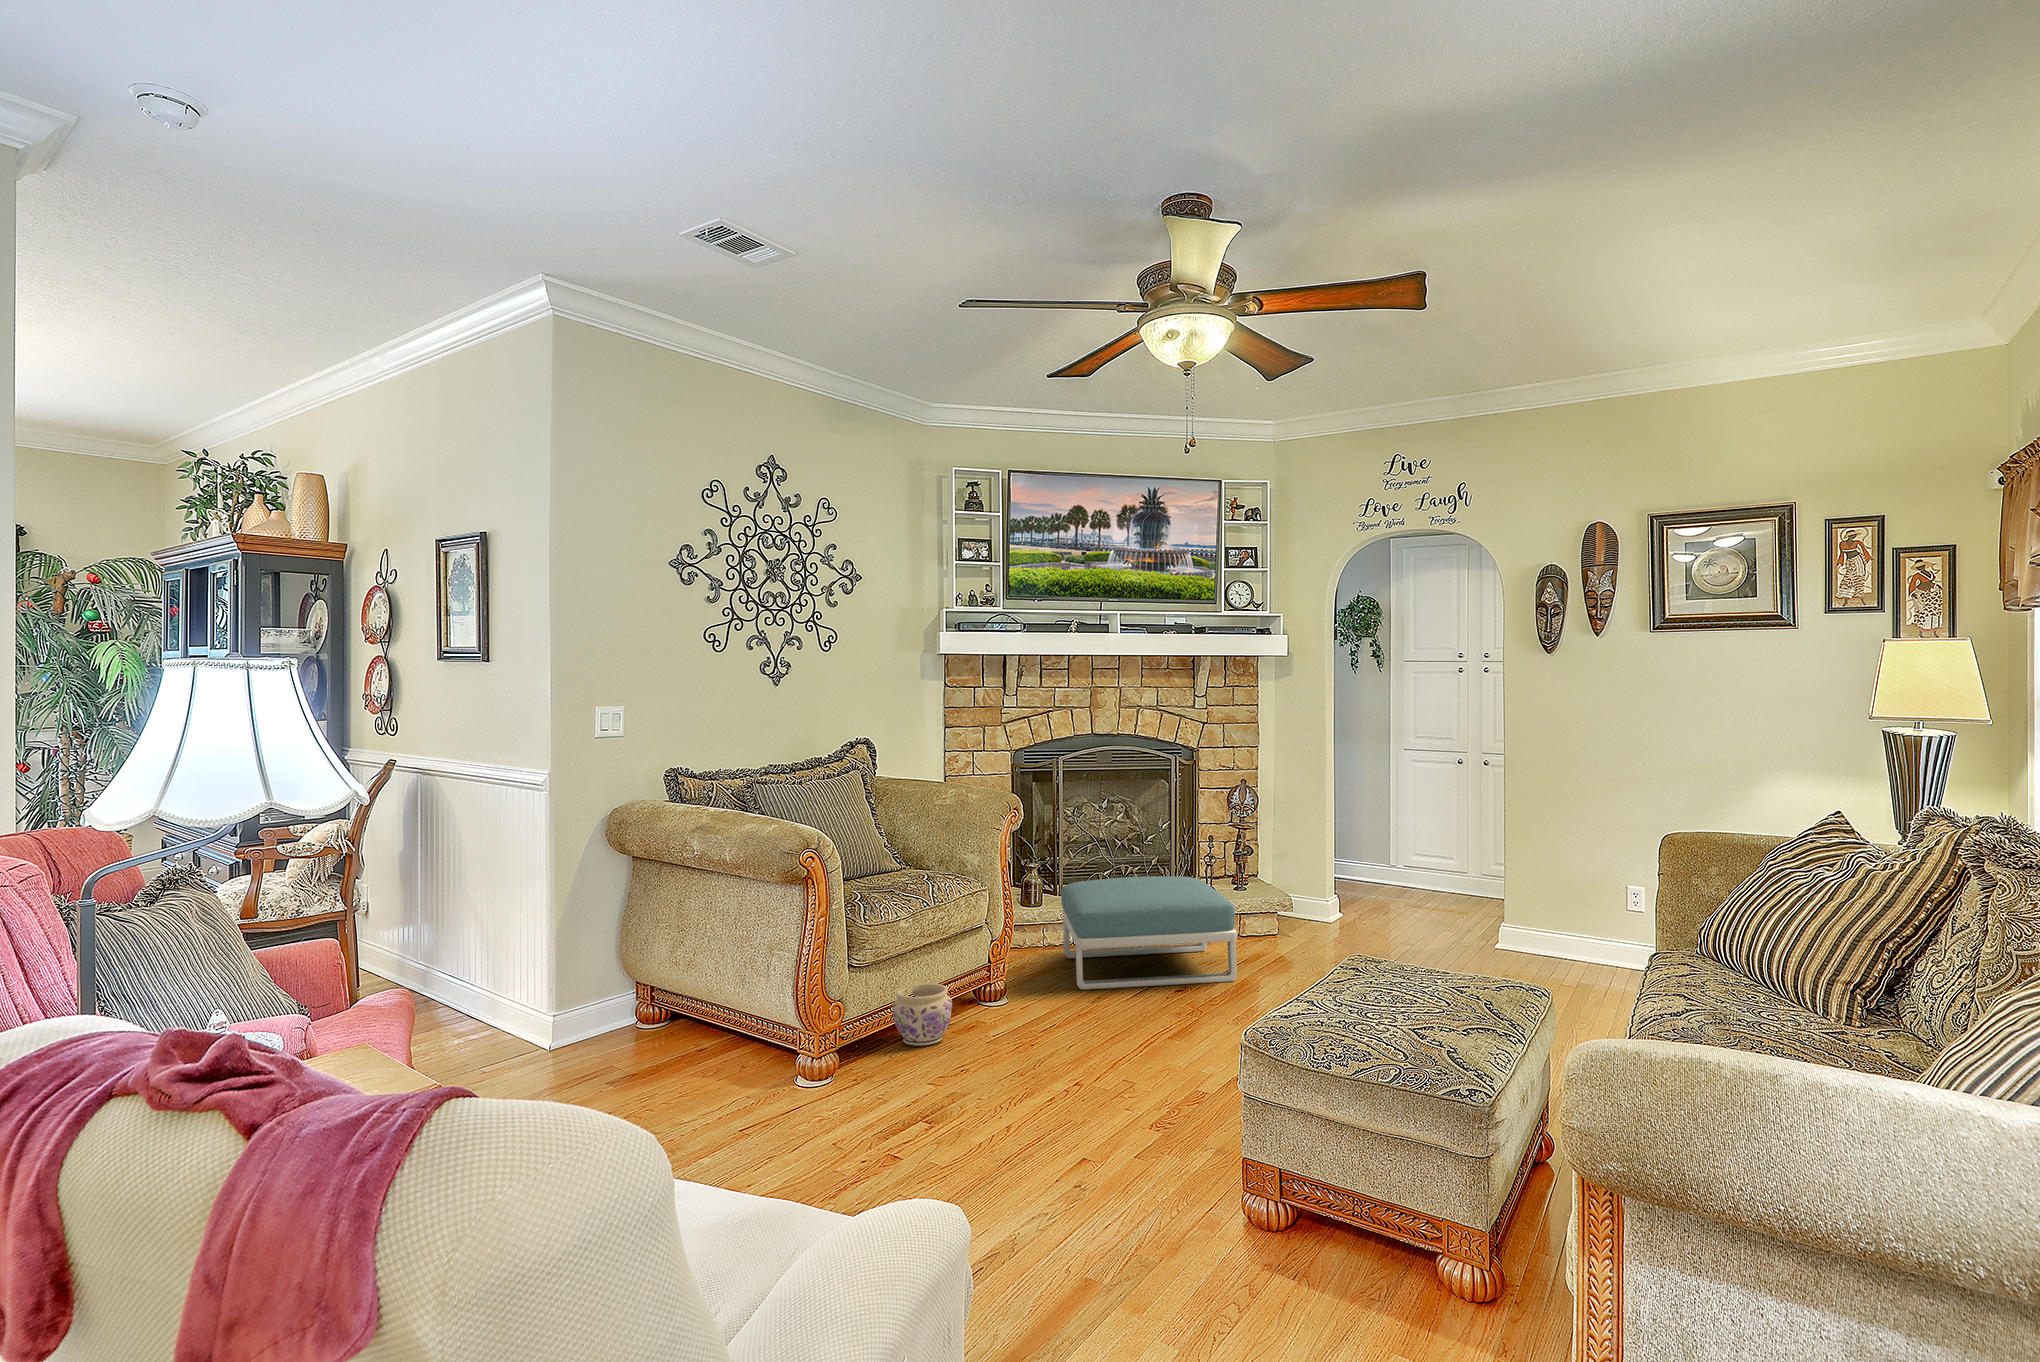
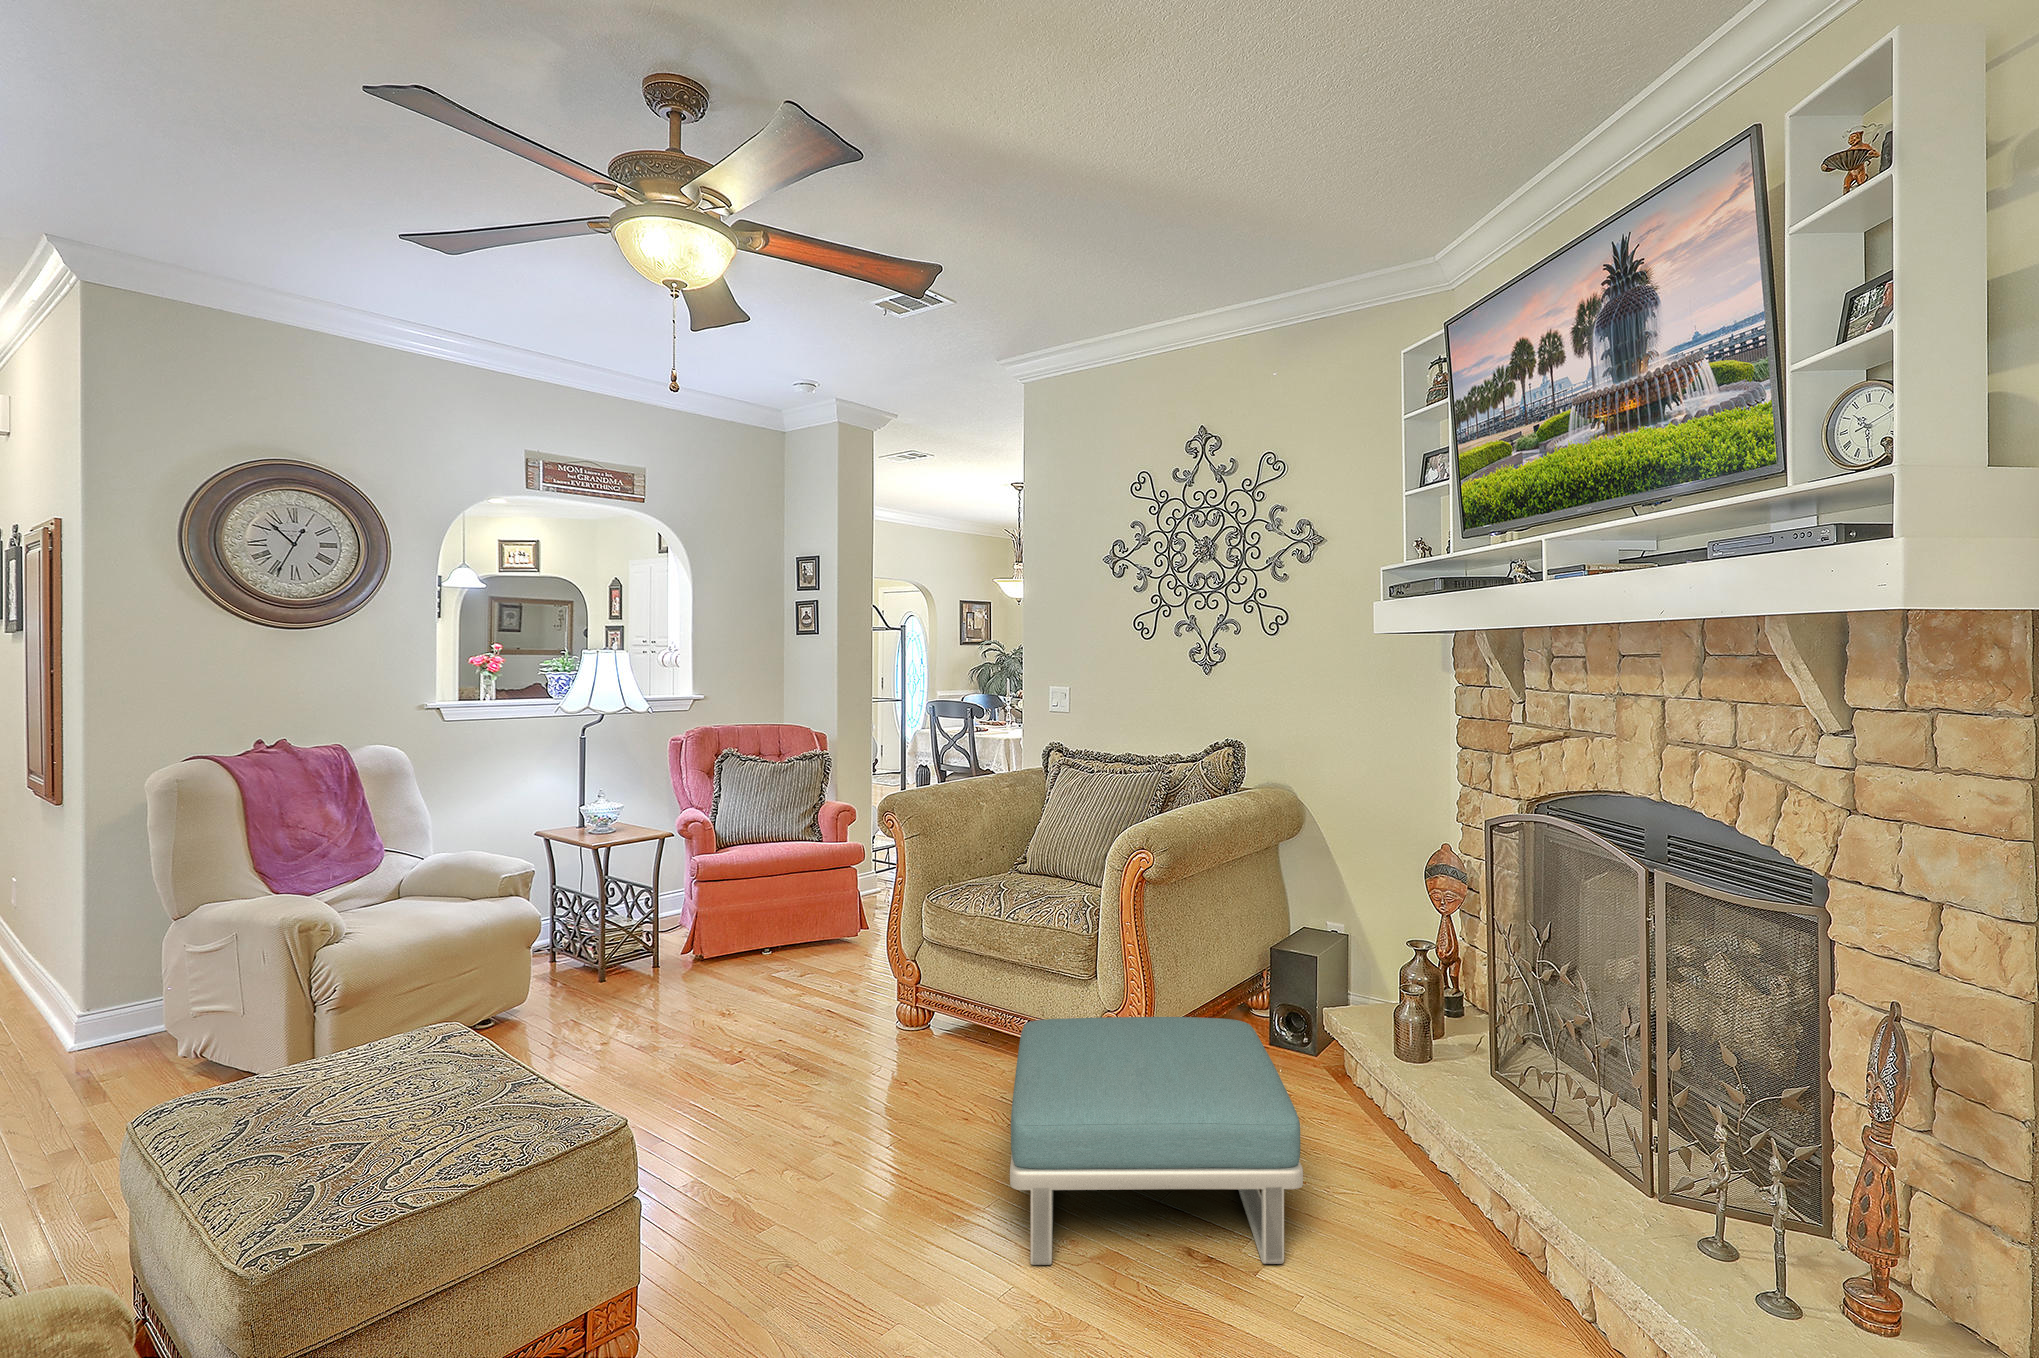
planter: present [893,983,952,1047] -> none [867,993,927,1058]

